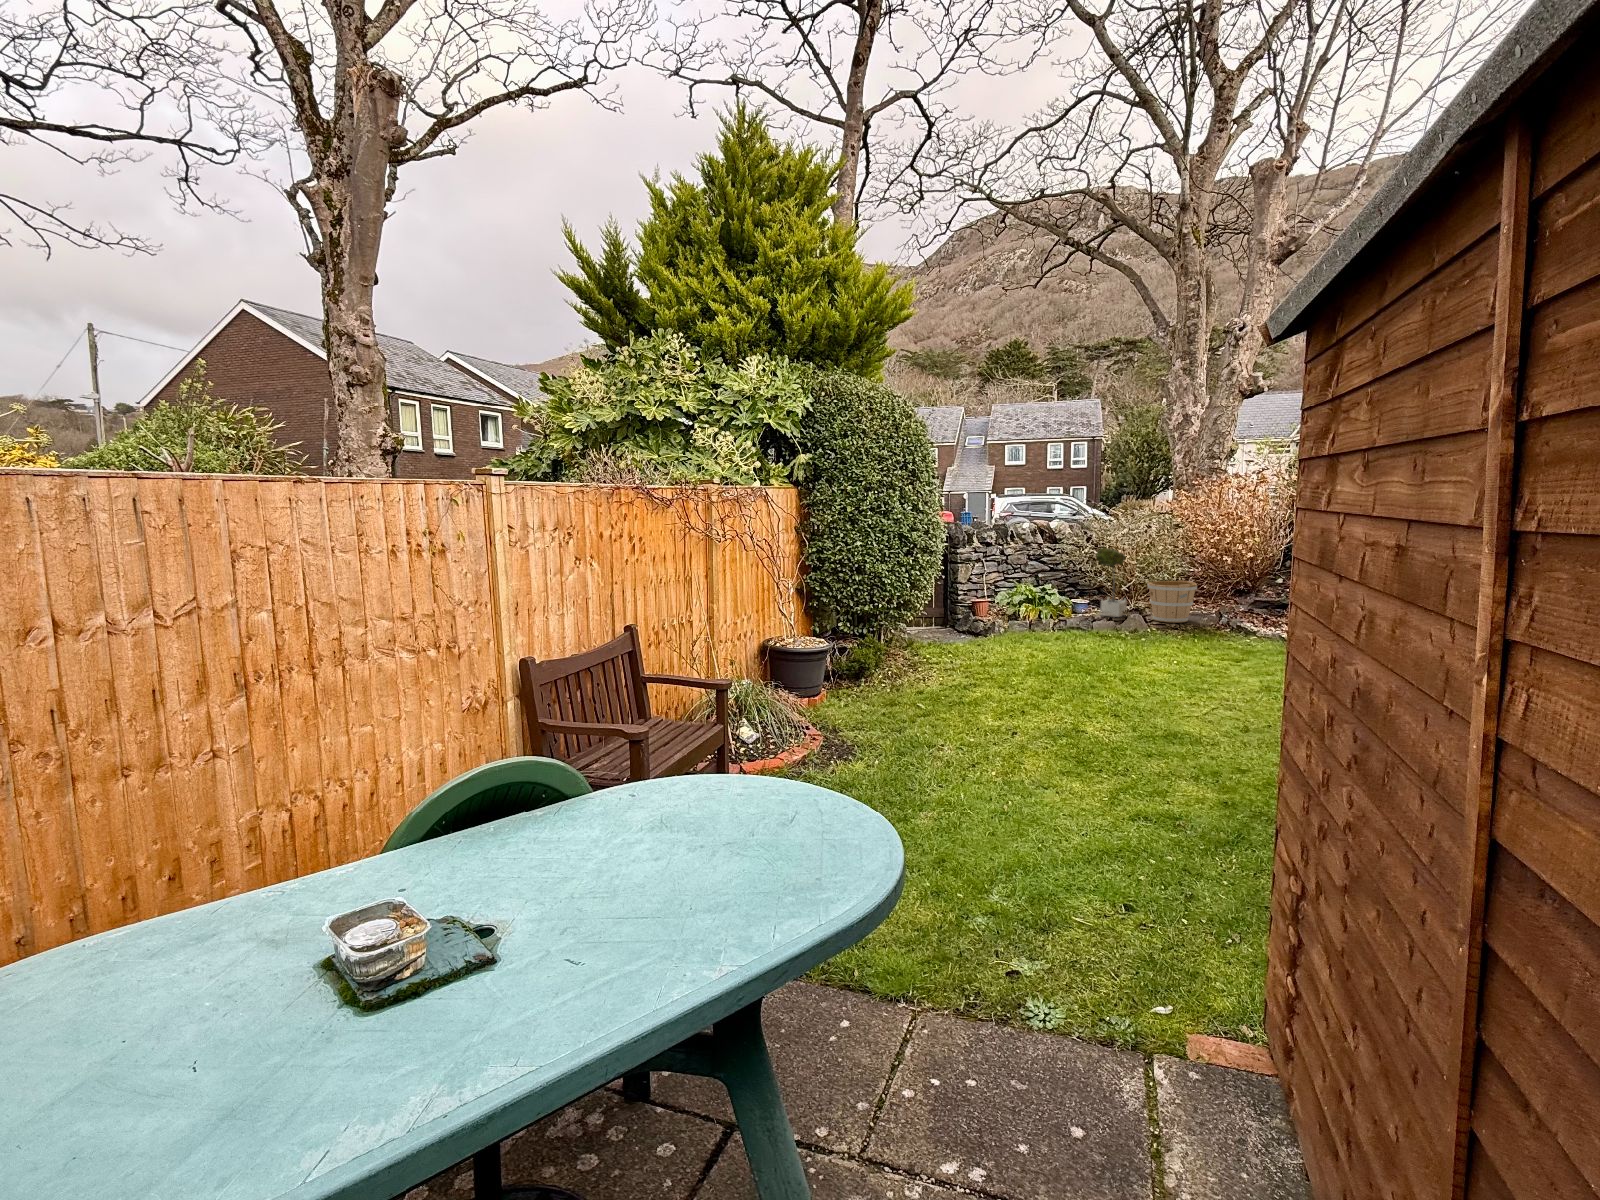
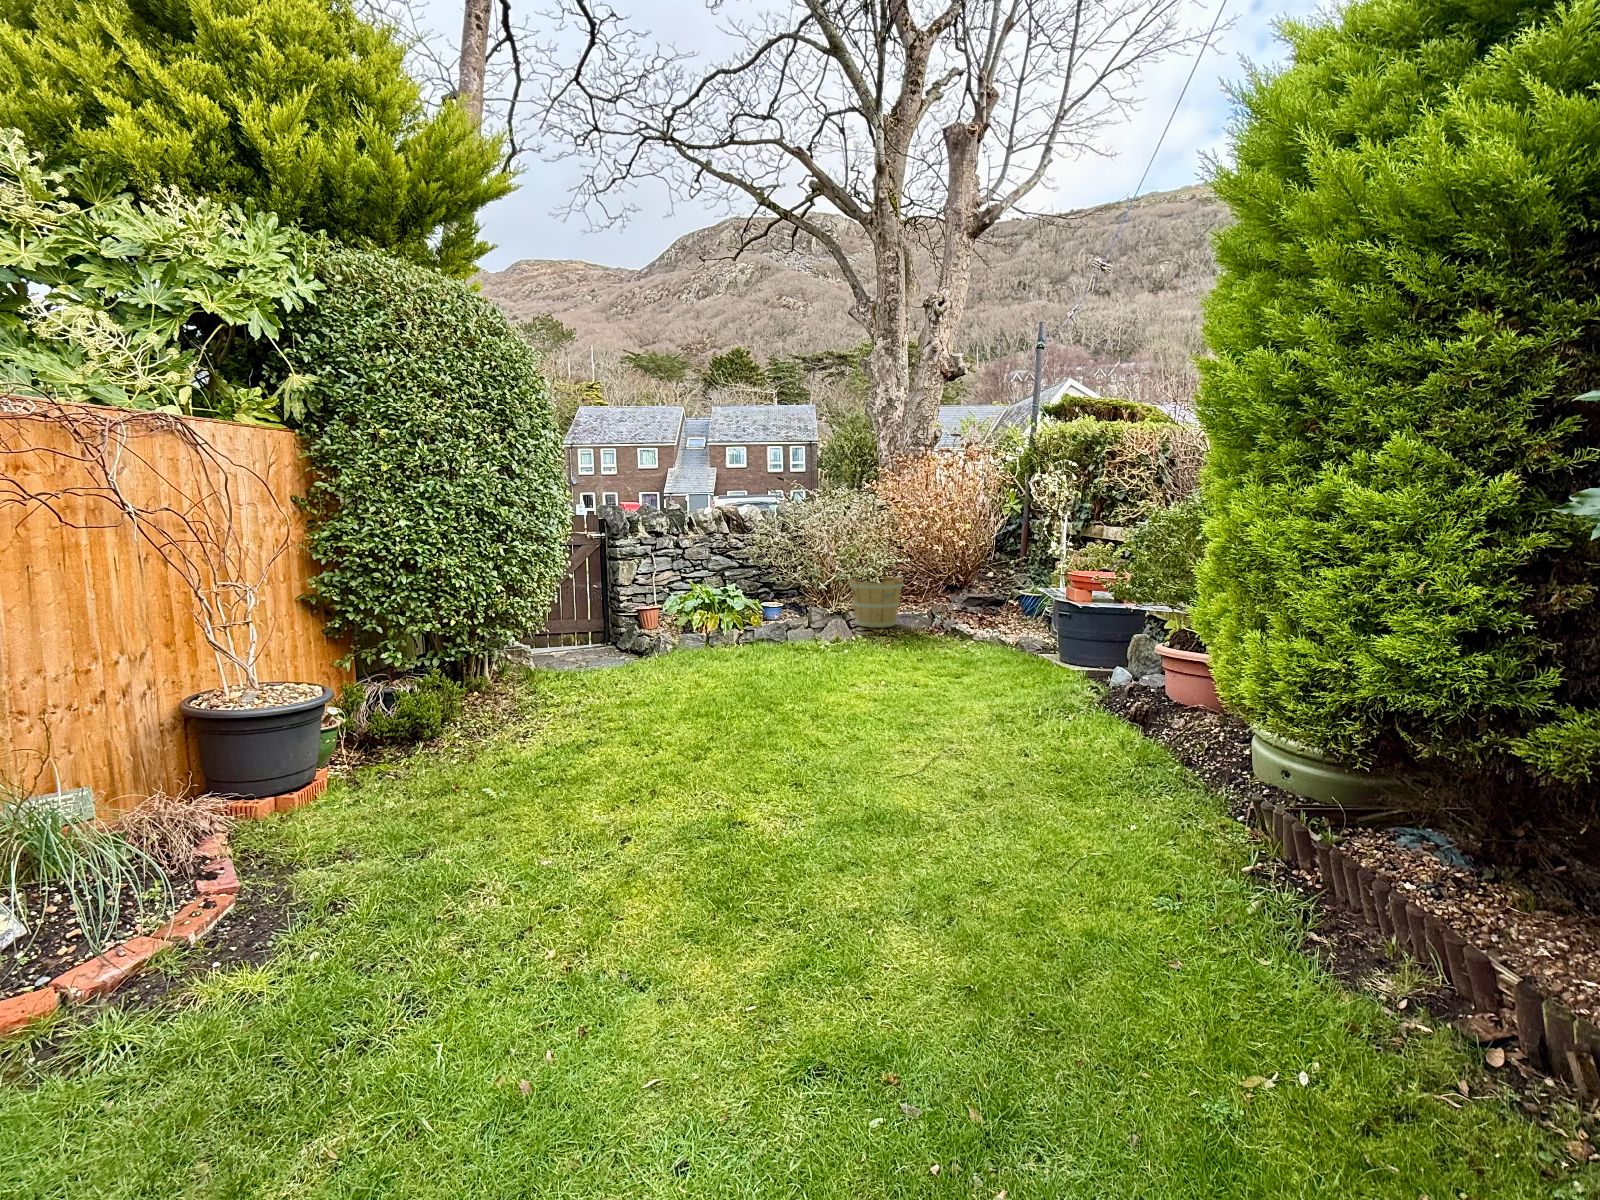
potted tree: present [1096,548,1126,617] -> none [790,537,827,623]

